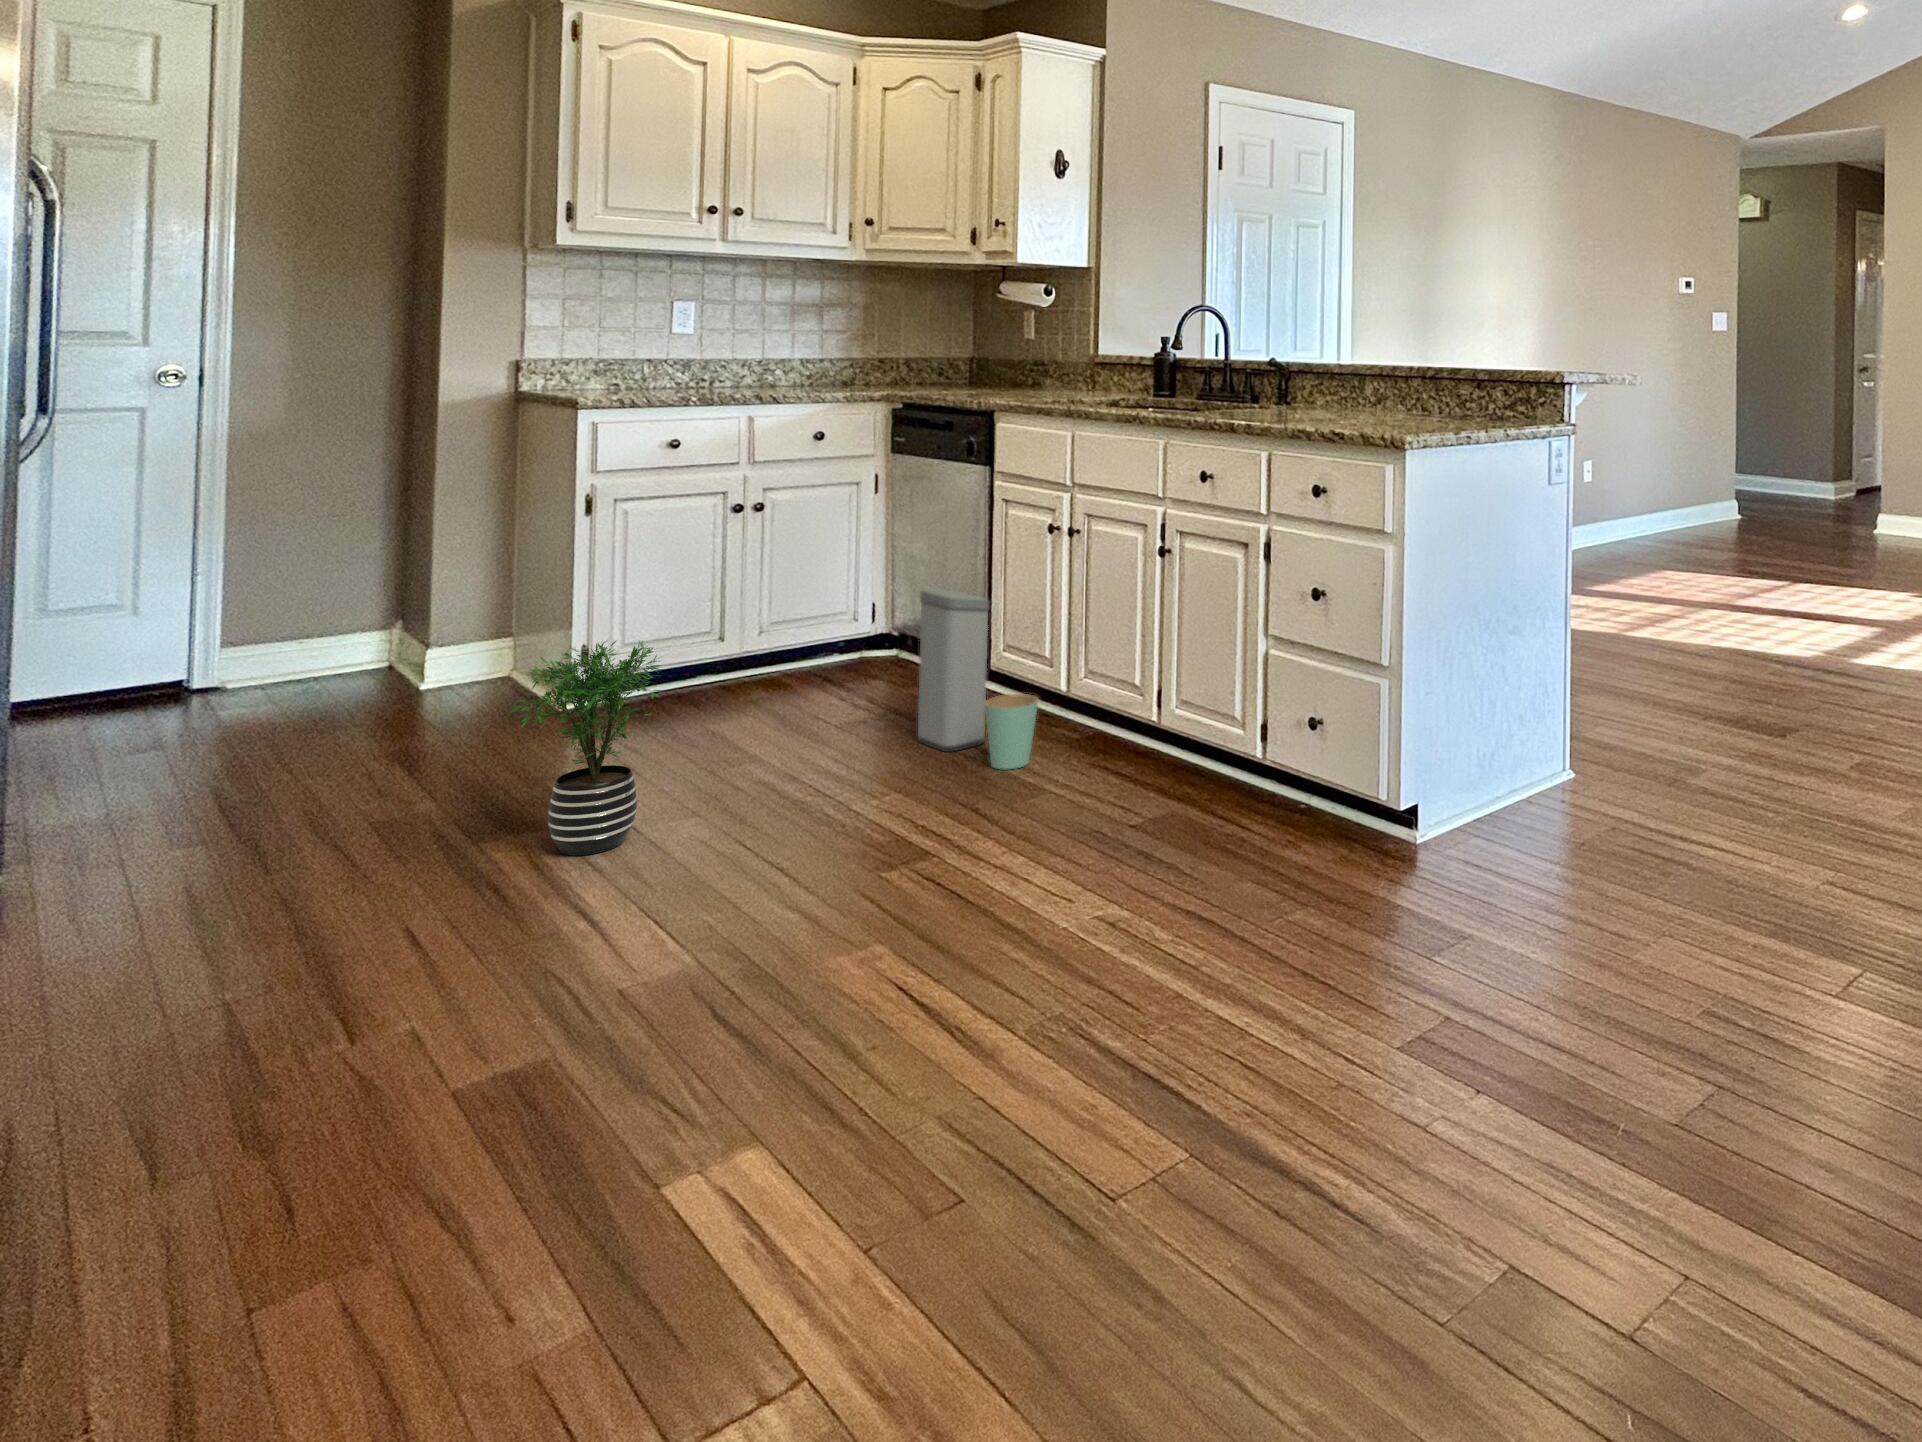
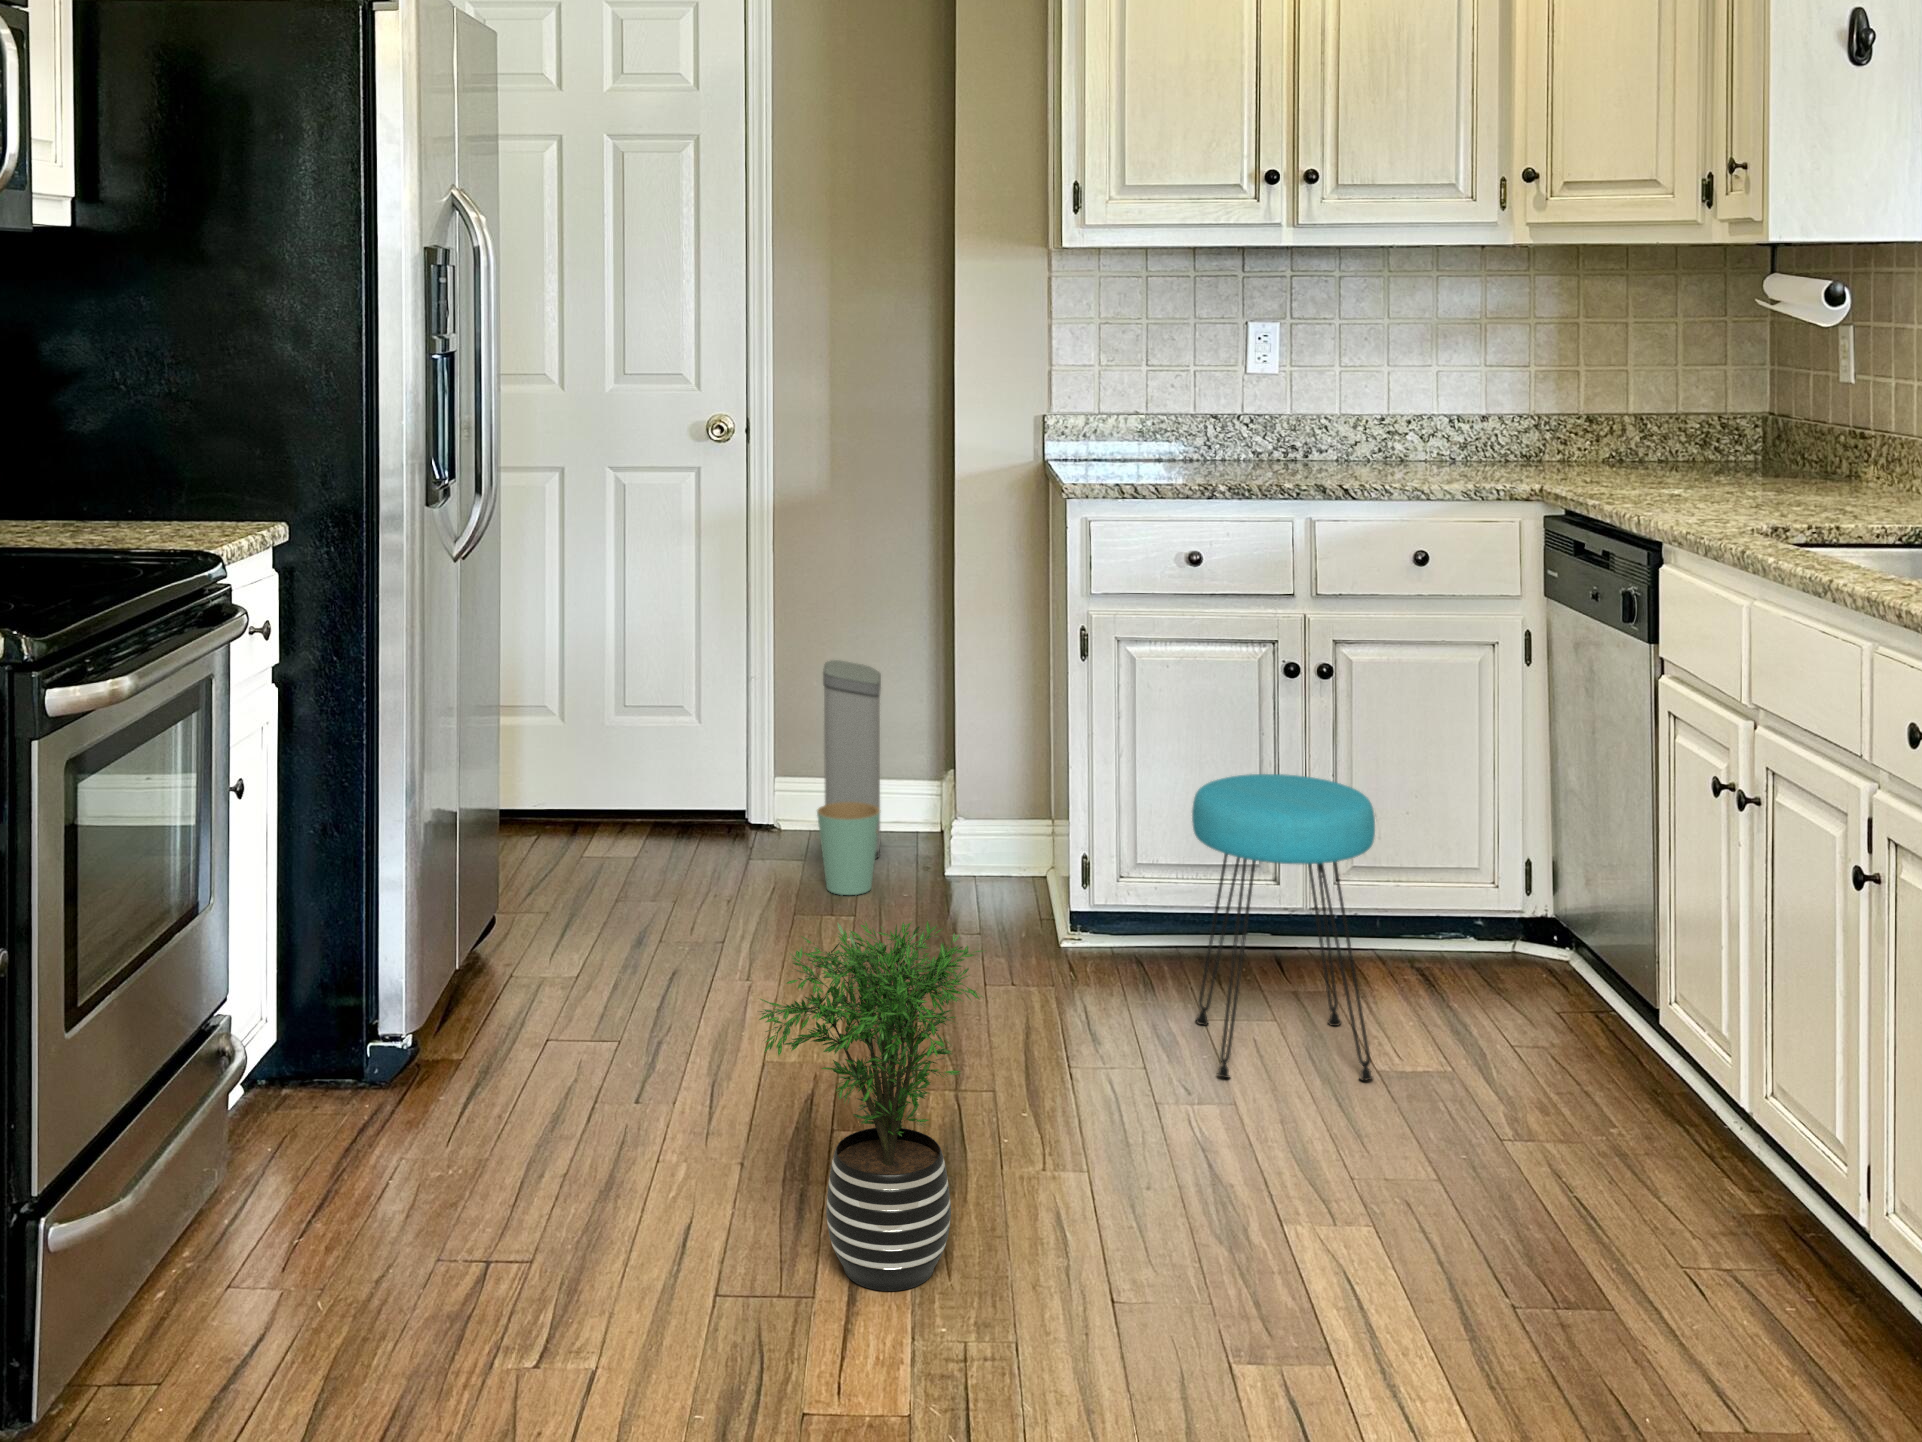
stool: none [690,561,817,733] -> present [1192,774,1375,1080]
trash can: present [918,589,1038,769] -> present [817,660,881,895]

